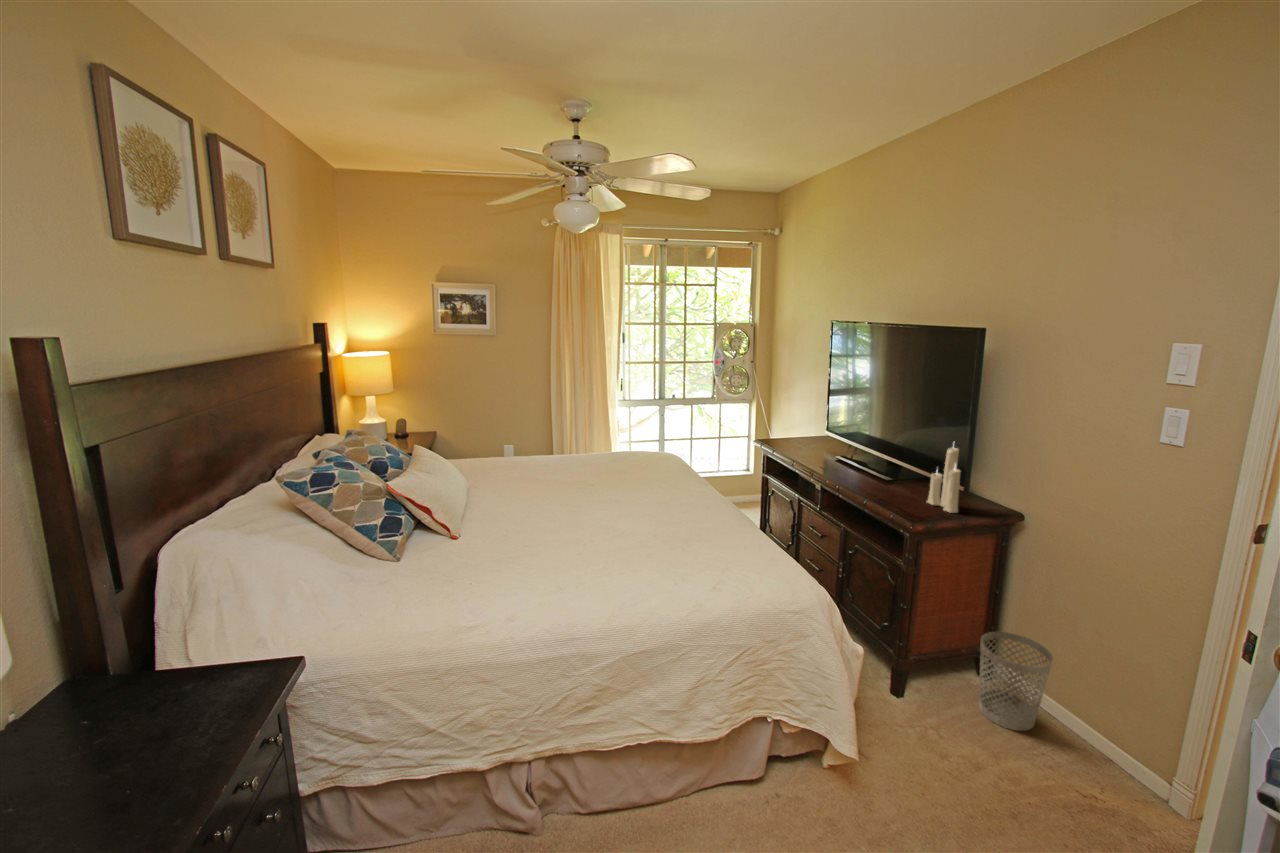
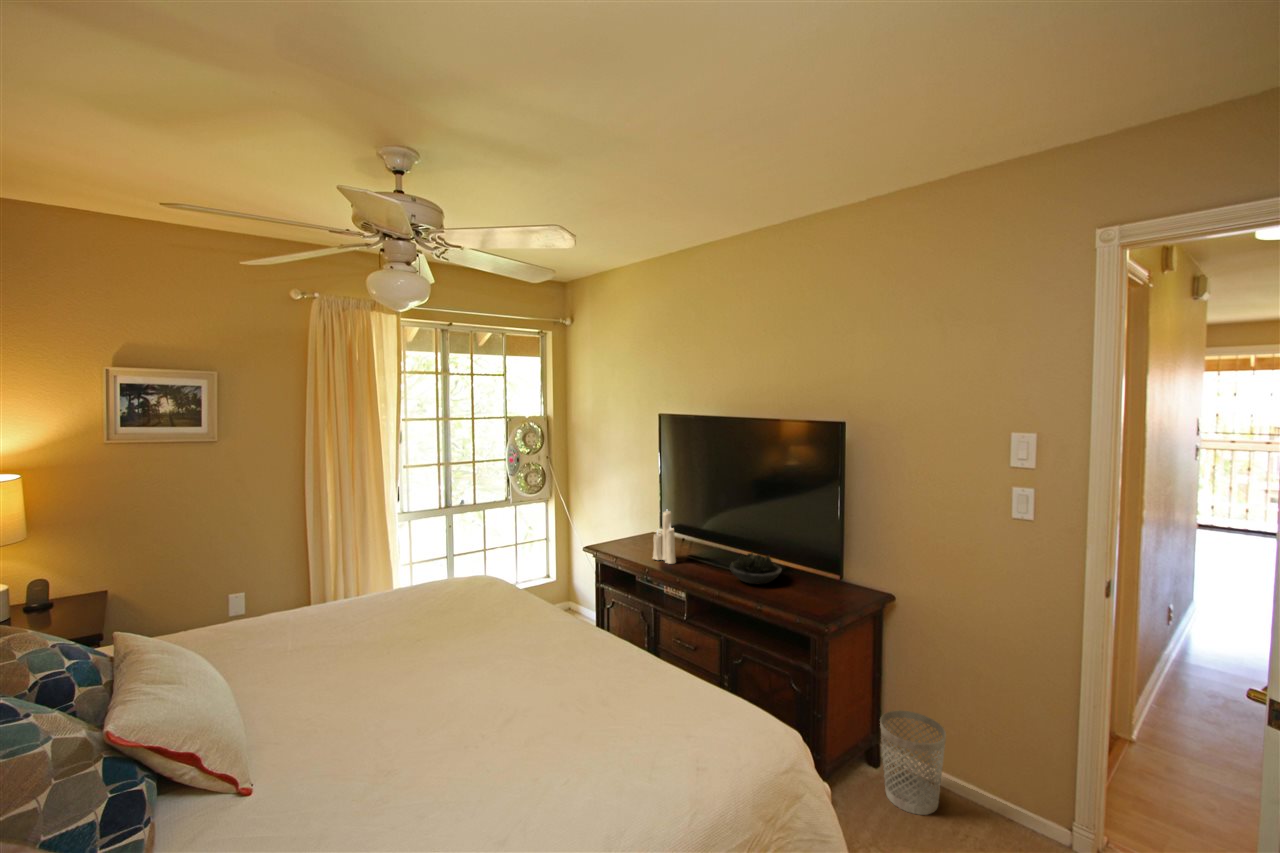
candle: present [927,447,960,513] -> present [653,511,676,564]
succulent plant: none [863,460,918,491] -> present [730,553,782,584]

